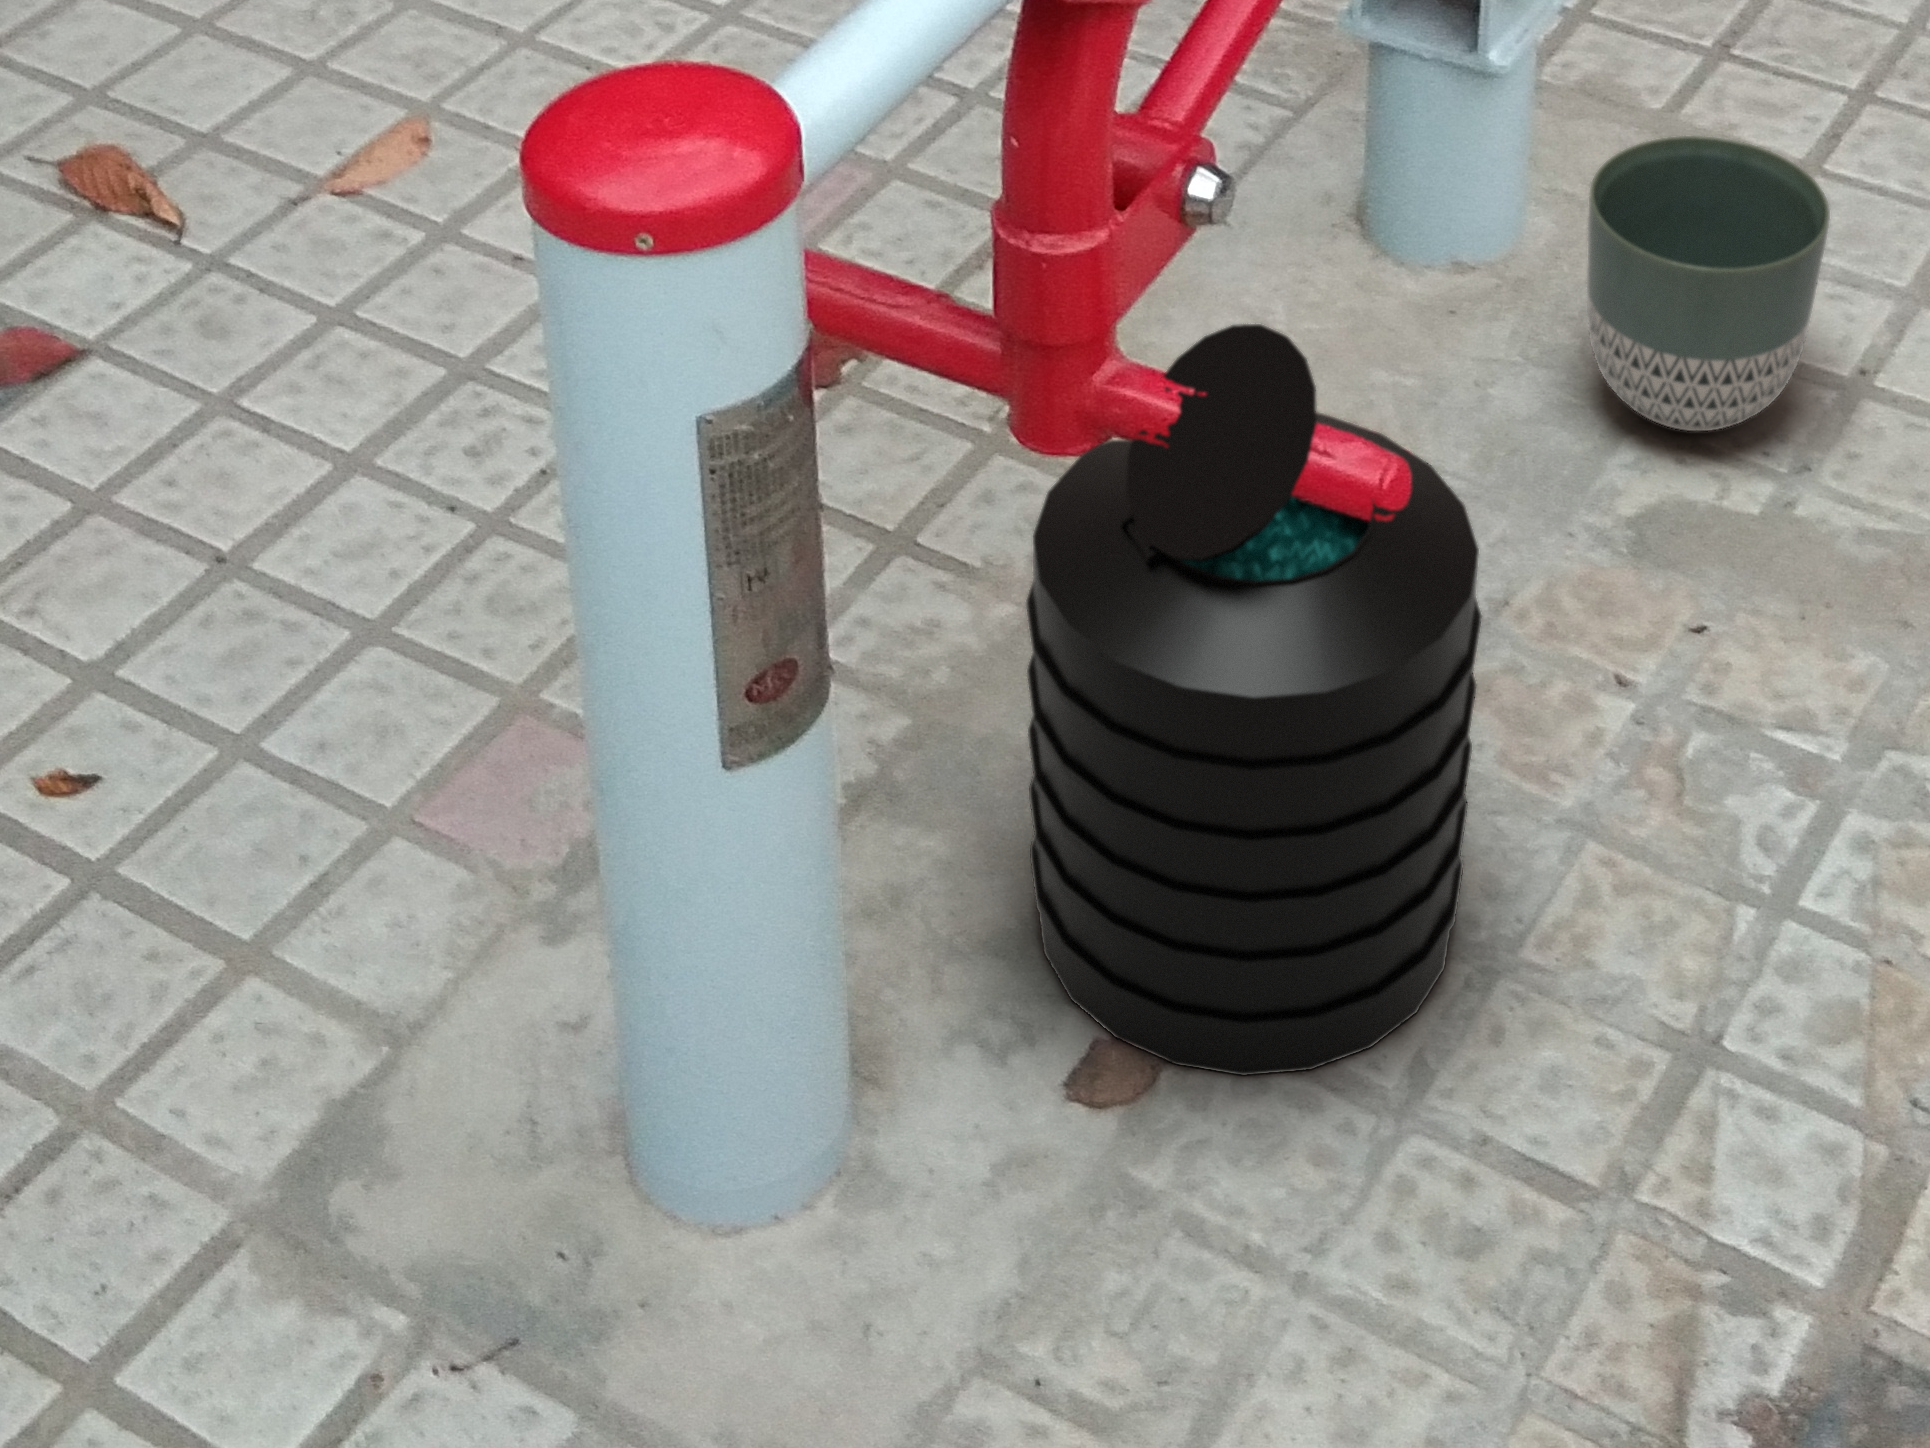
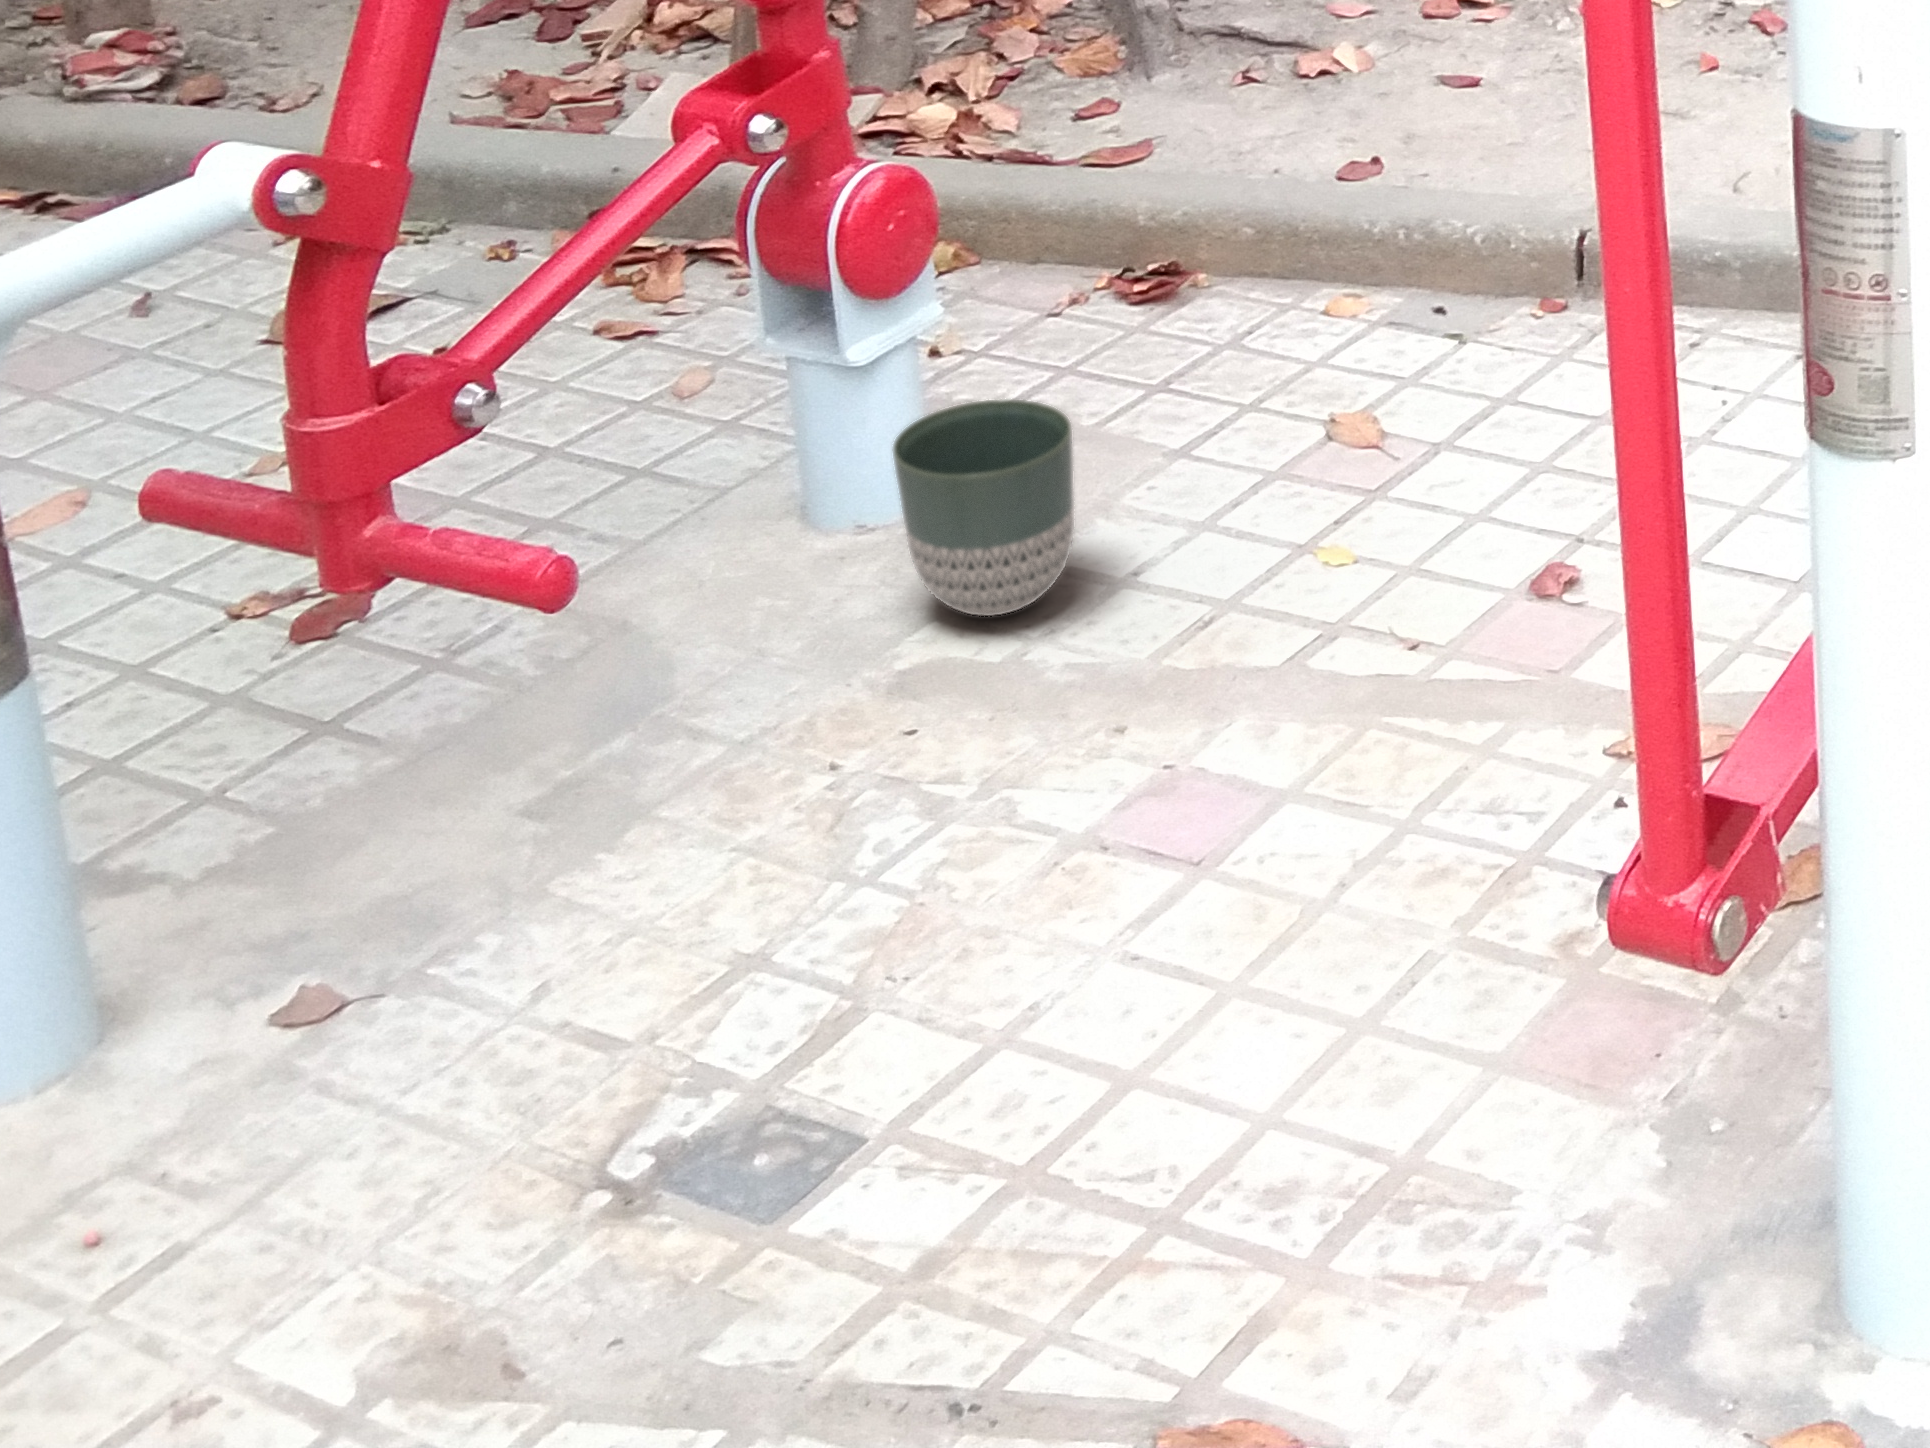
trash can: present [1026,324,1481,1076] -> none [255,449,640,1016]

